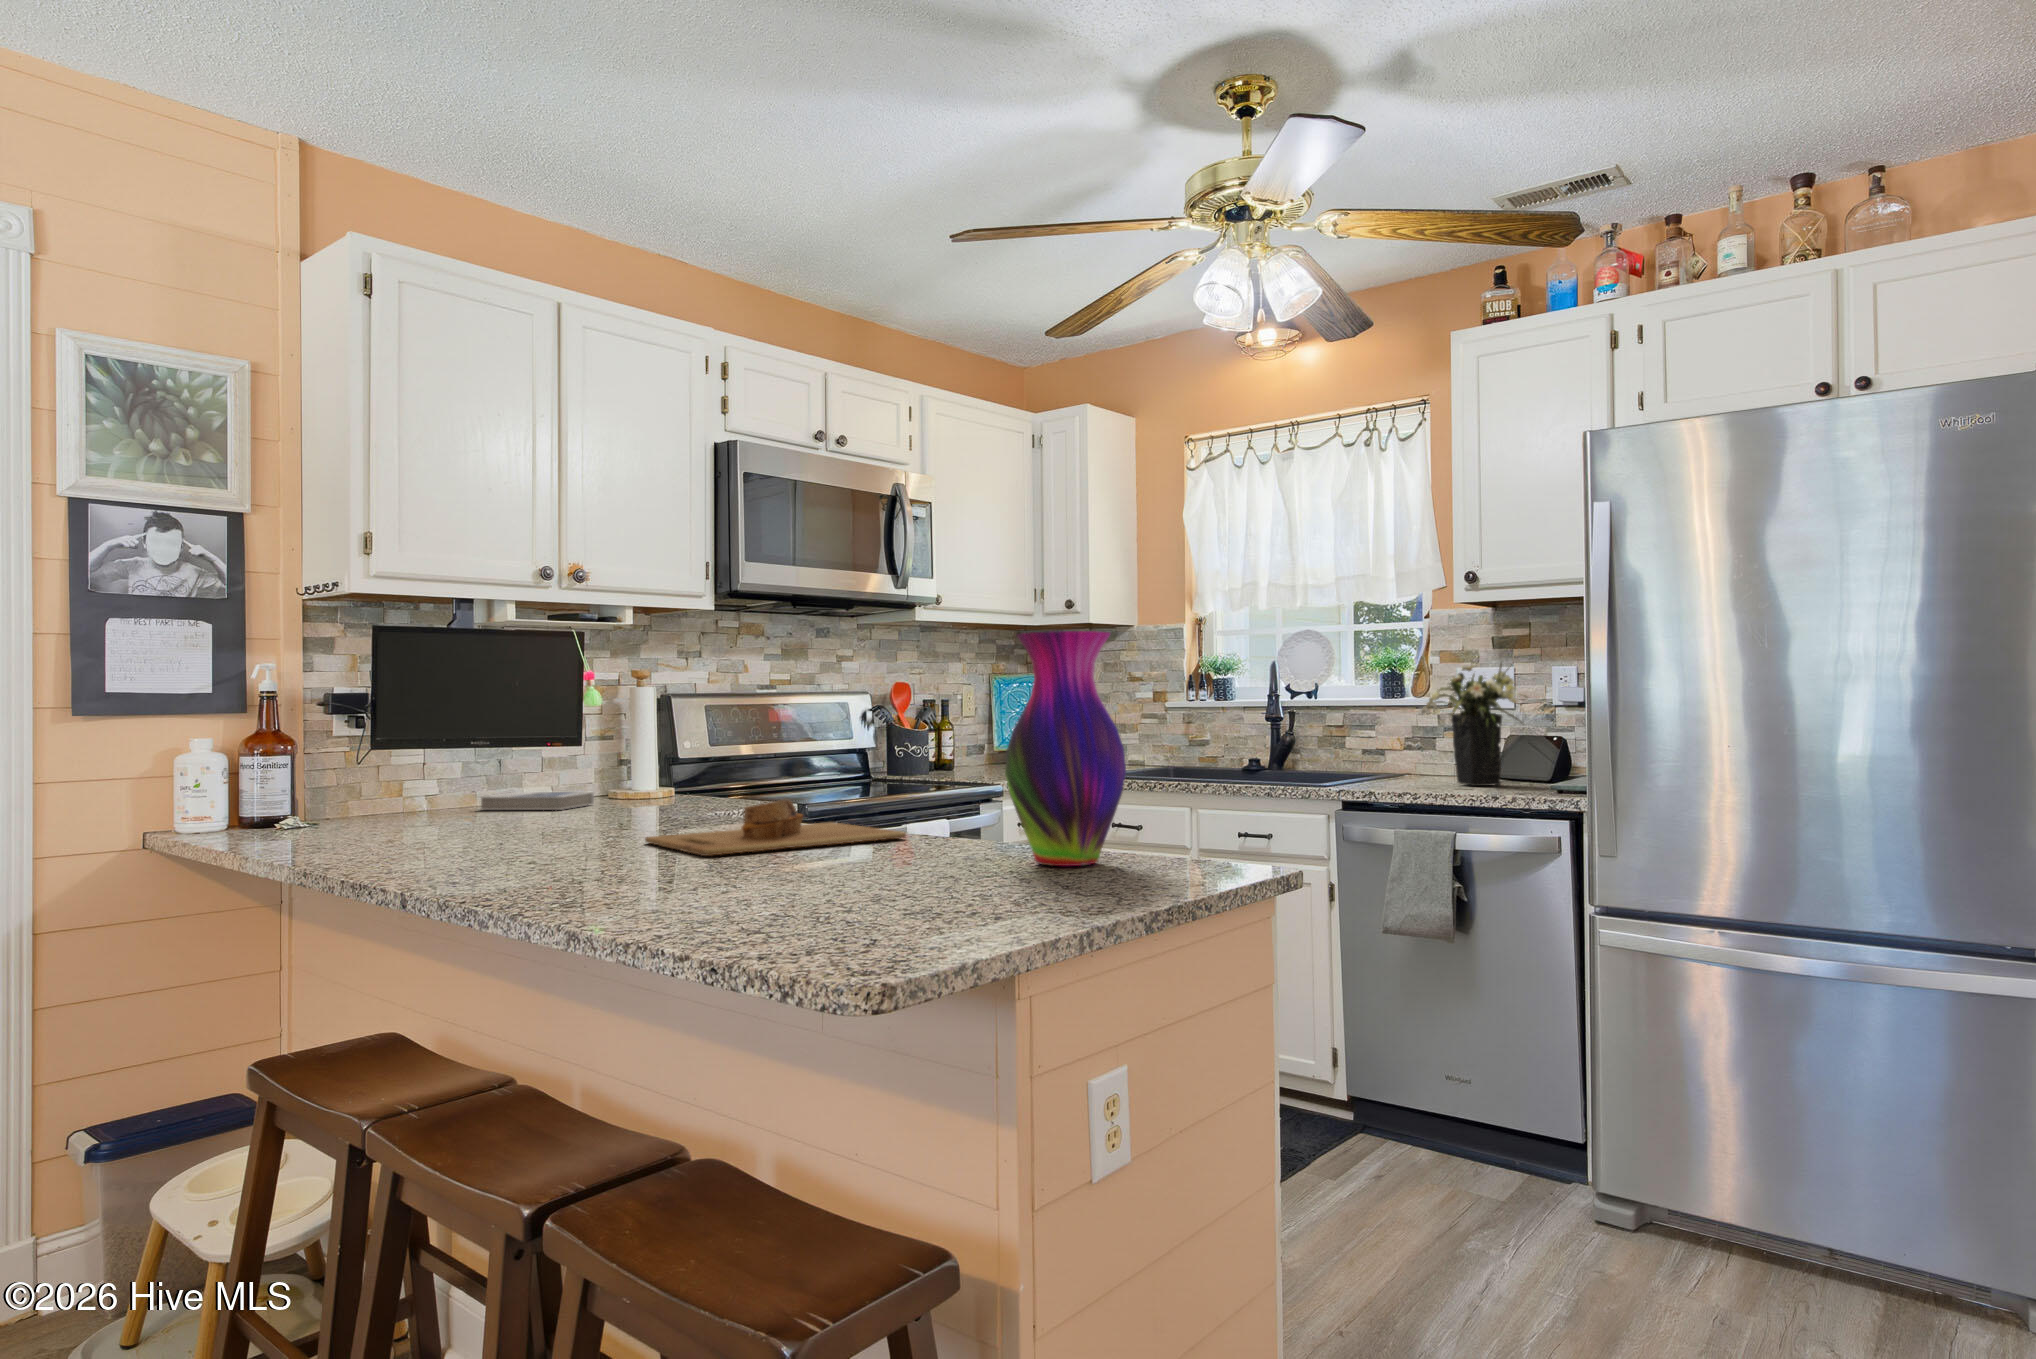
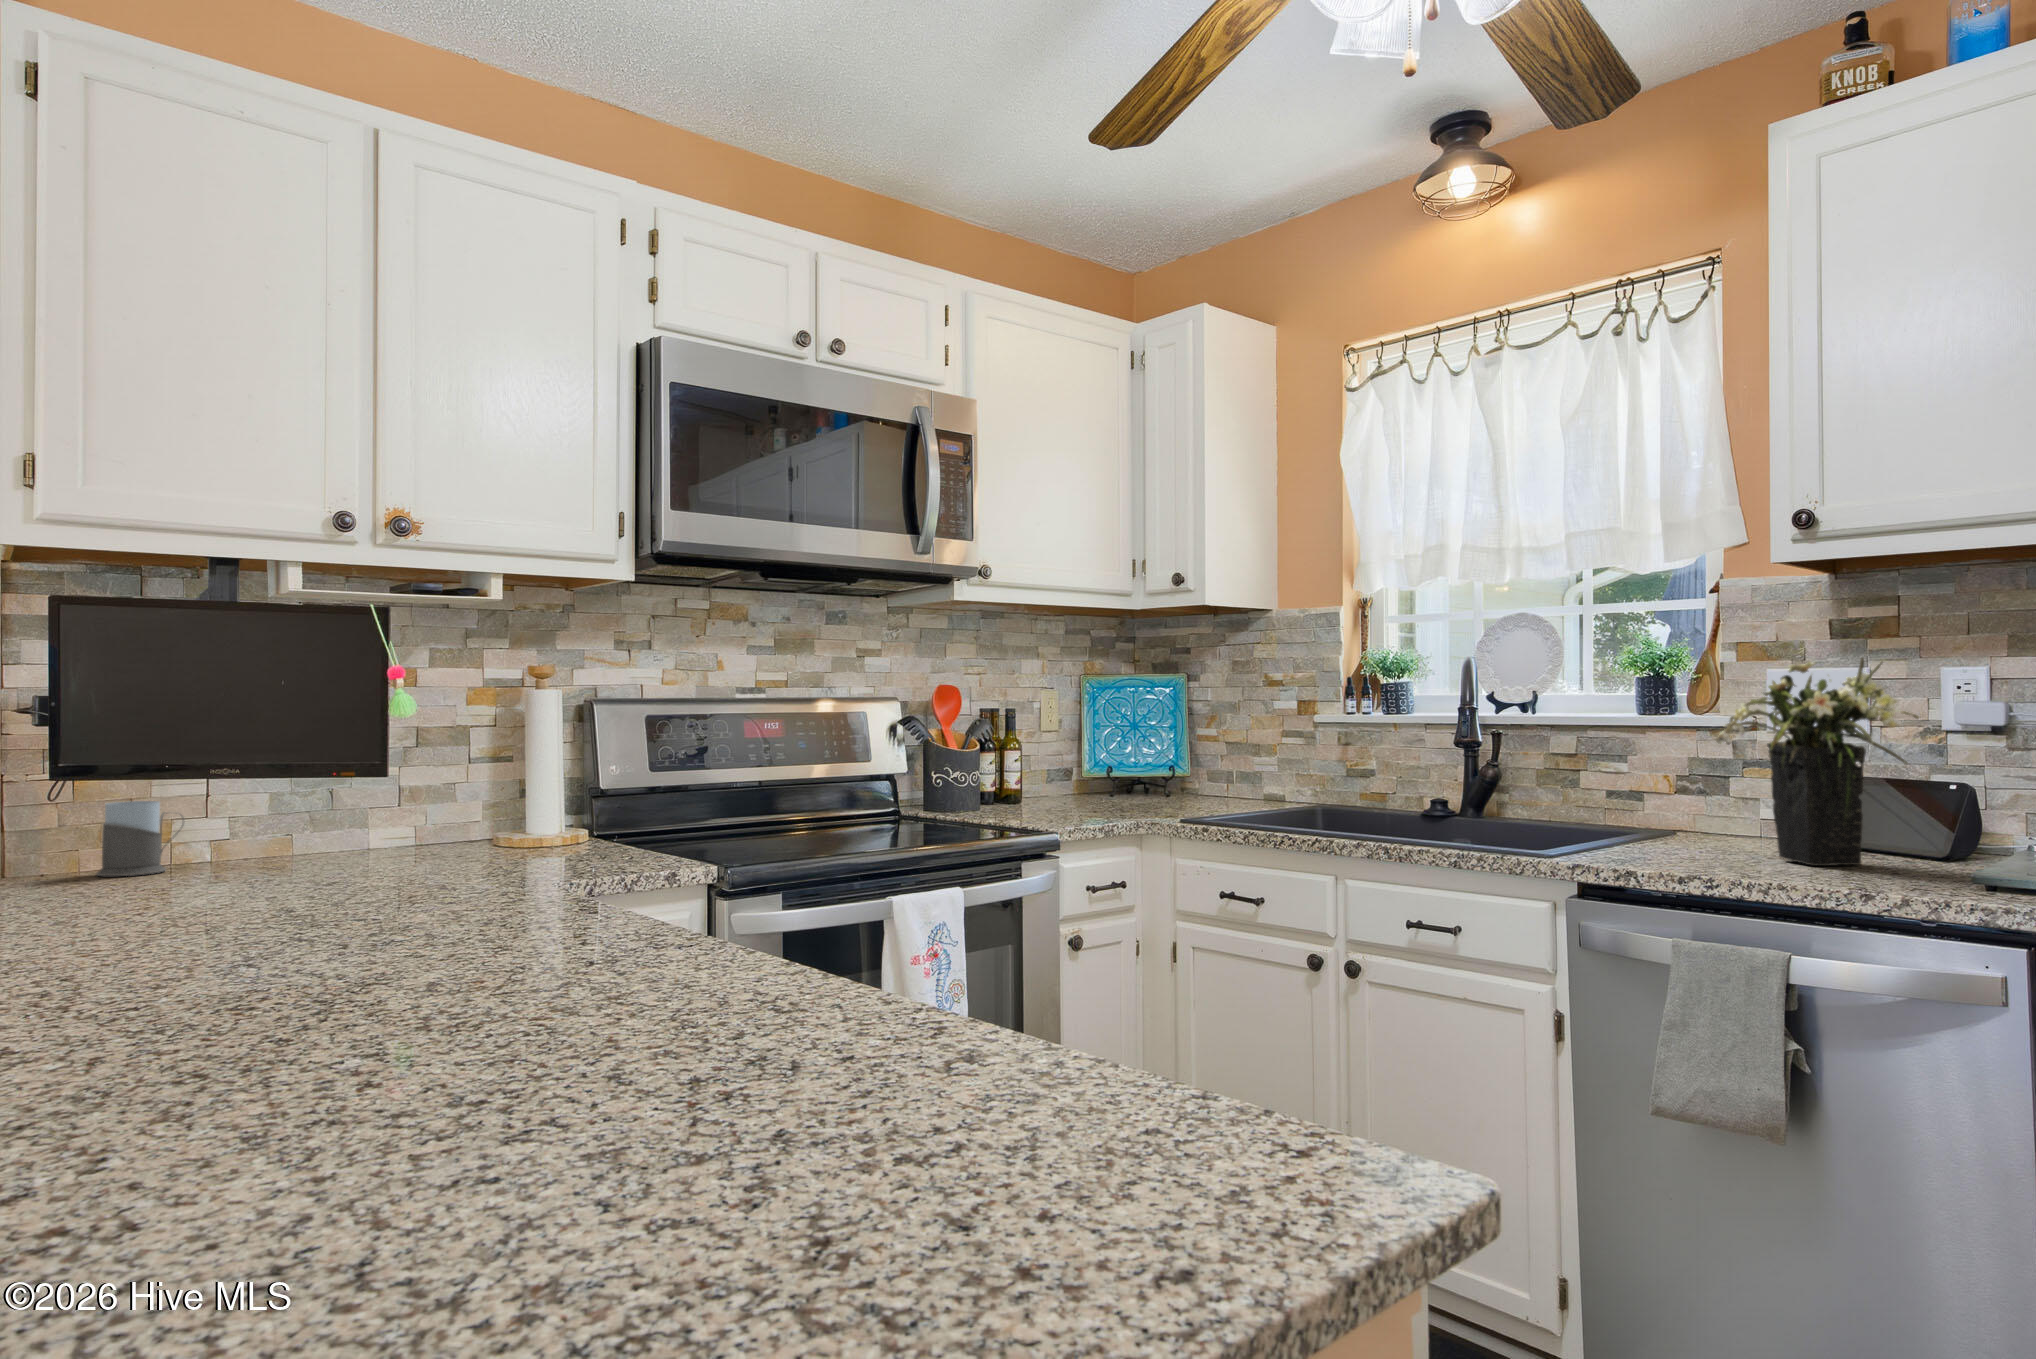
vase: present [1005,631,1126,866] -> none [632,536,970,1209]
mug: none [376,767,427,818] -> present [96,801,185,876]
hardback book: present [480,792,594,810] -> none [270,833,445,866]
cutting board: present [645,800,906,856] -> none [145,904,662,1051]

